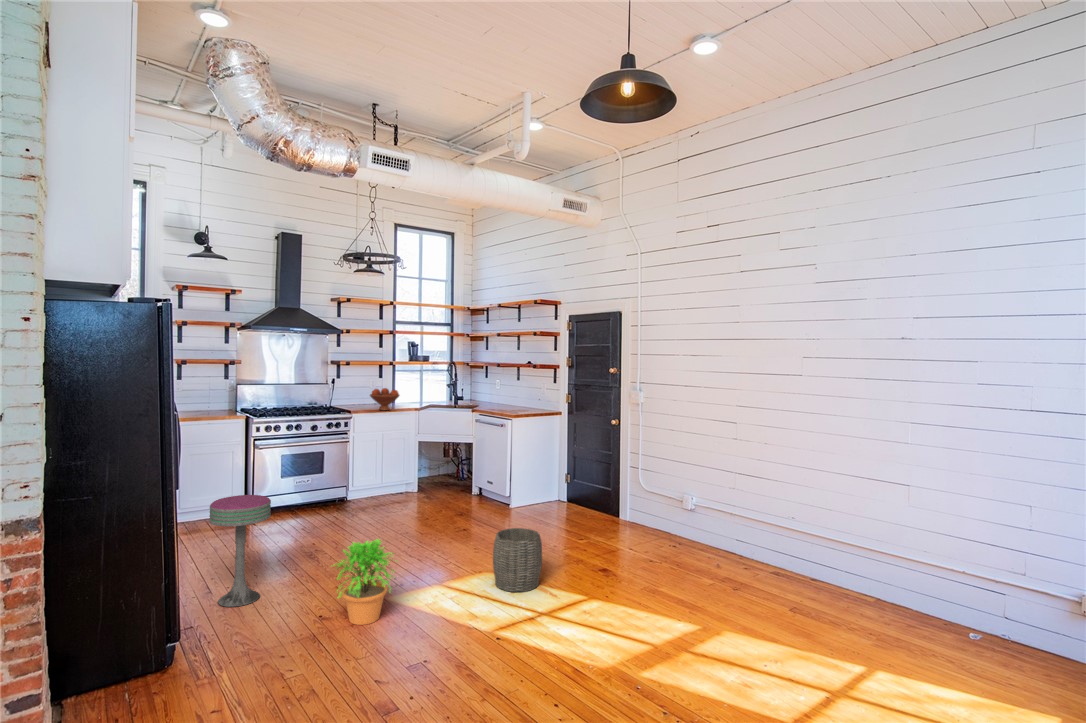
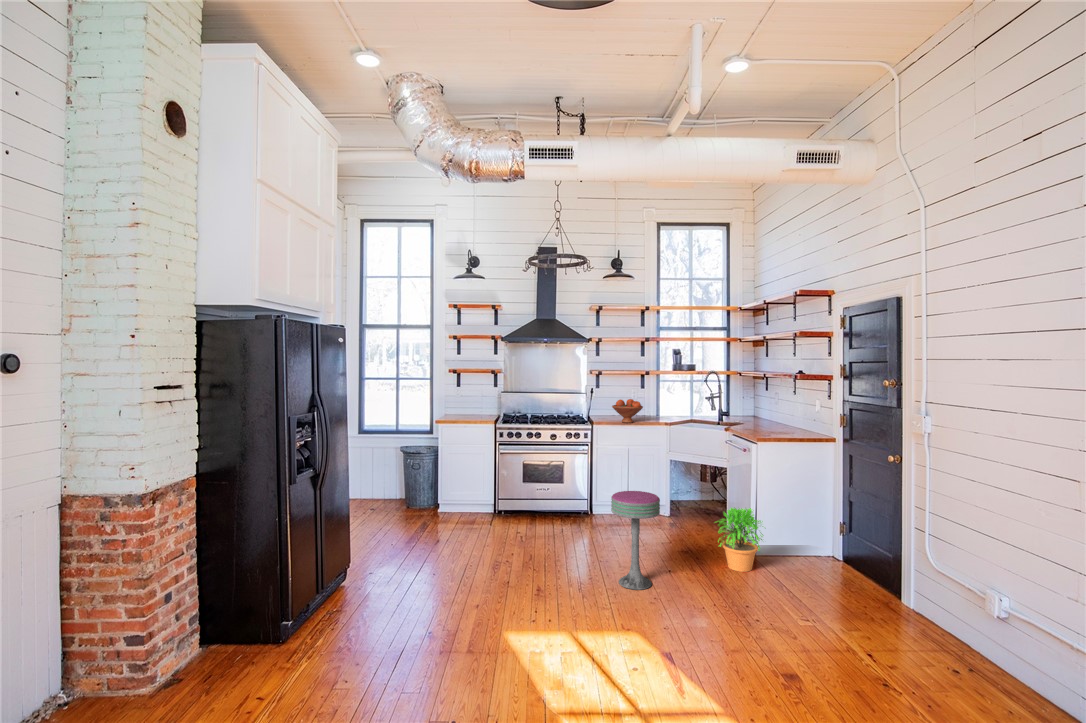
bar stool: present [209,495,271,607] -> present [611,491,660,590]
woven basket: present [493,528,542,592] -> none [617,586,683,677]
potted plant: present [337,539,394,625] -> present [718,508,763,572]

